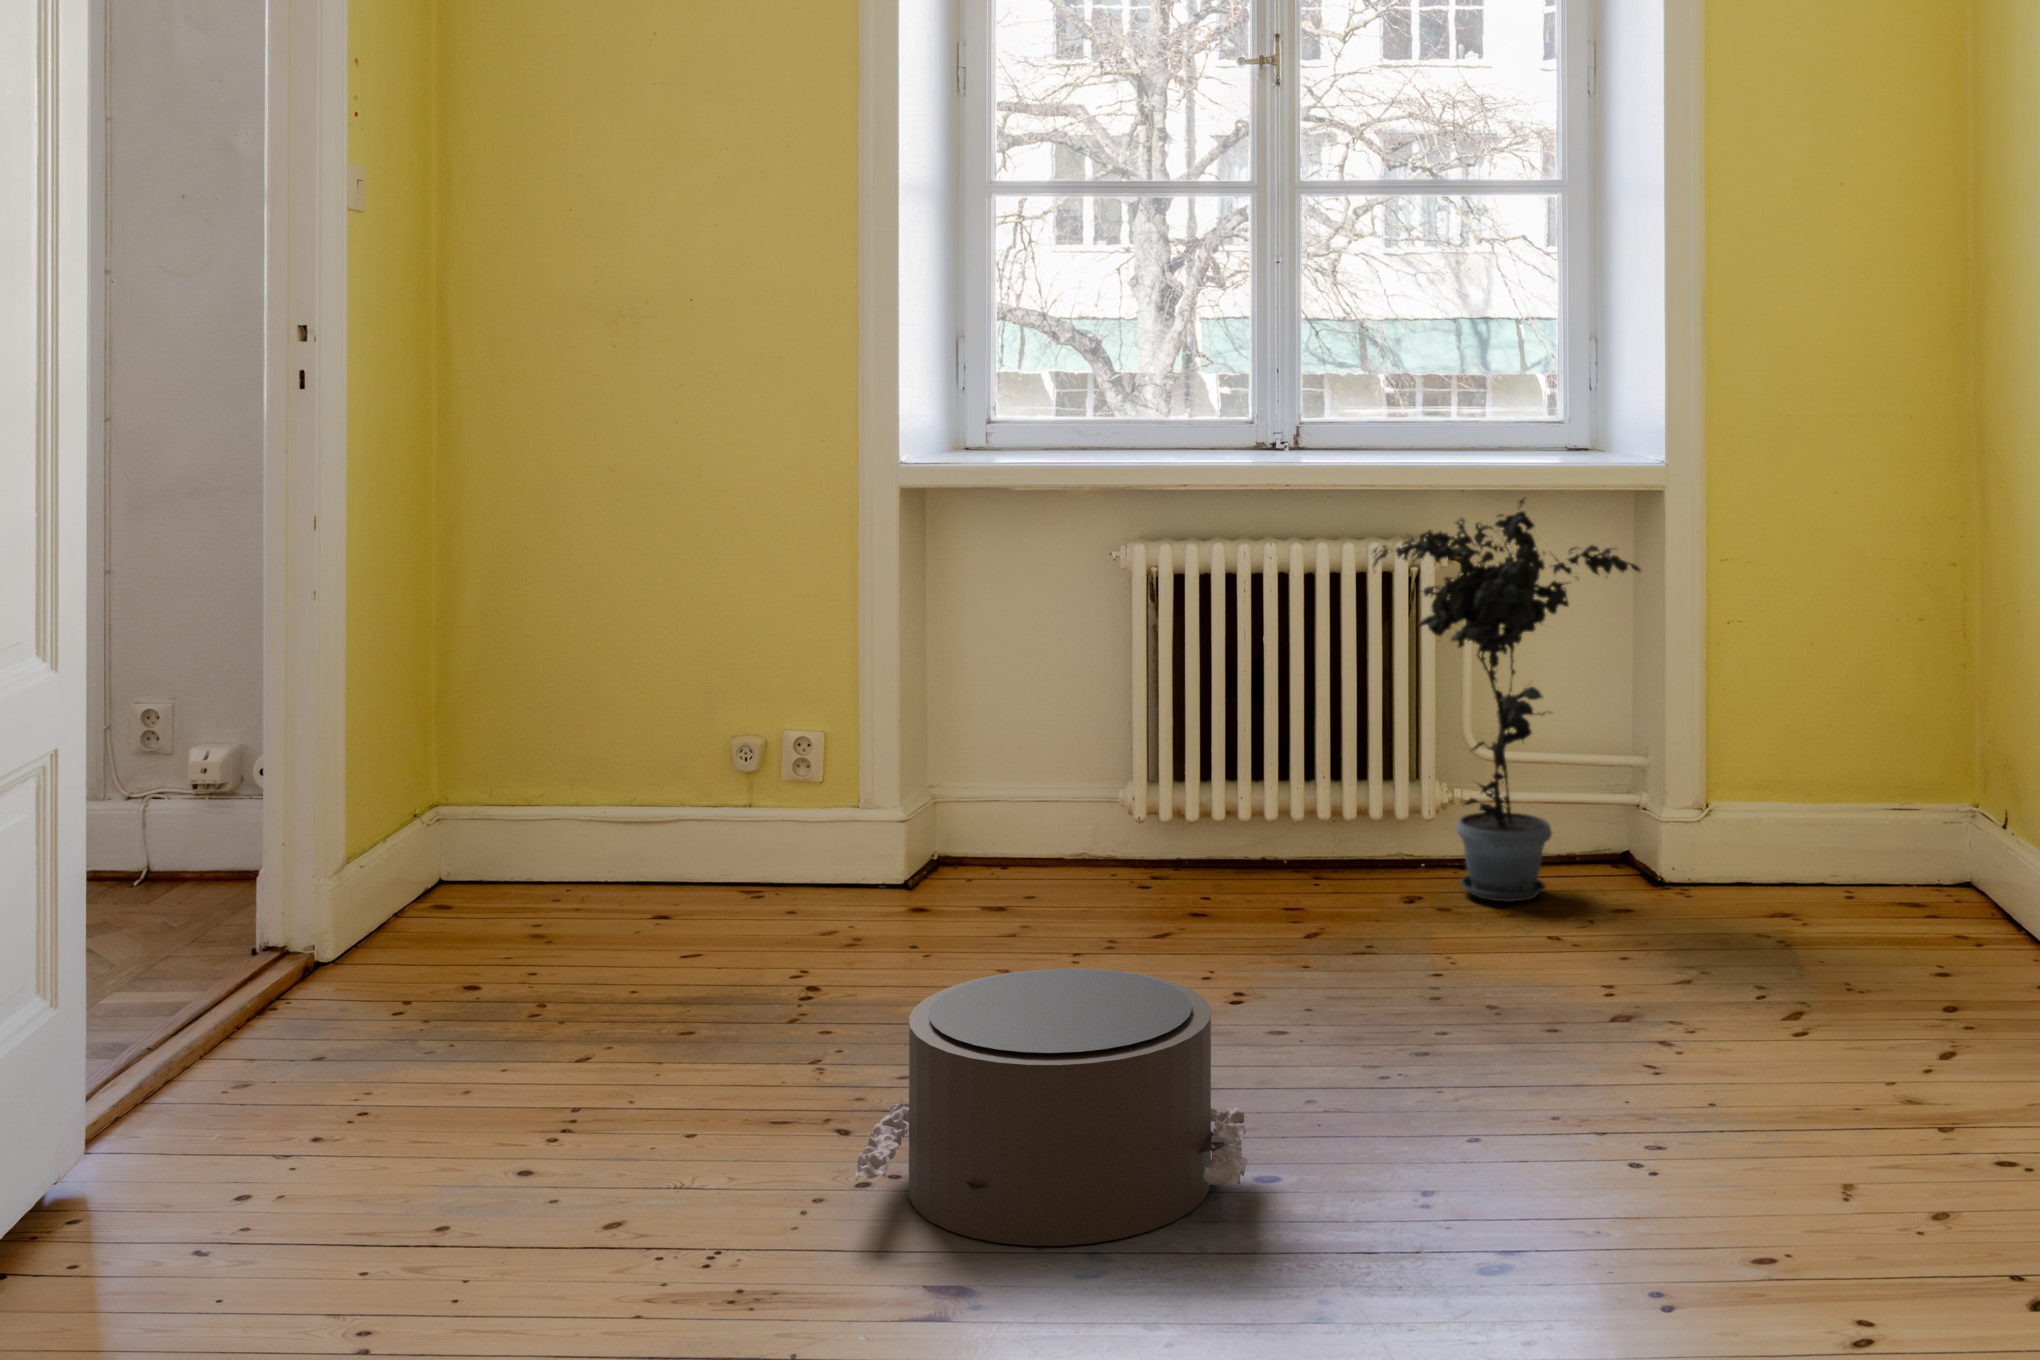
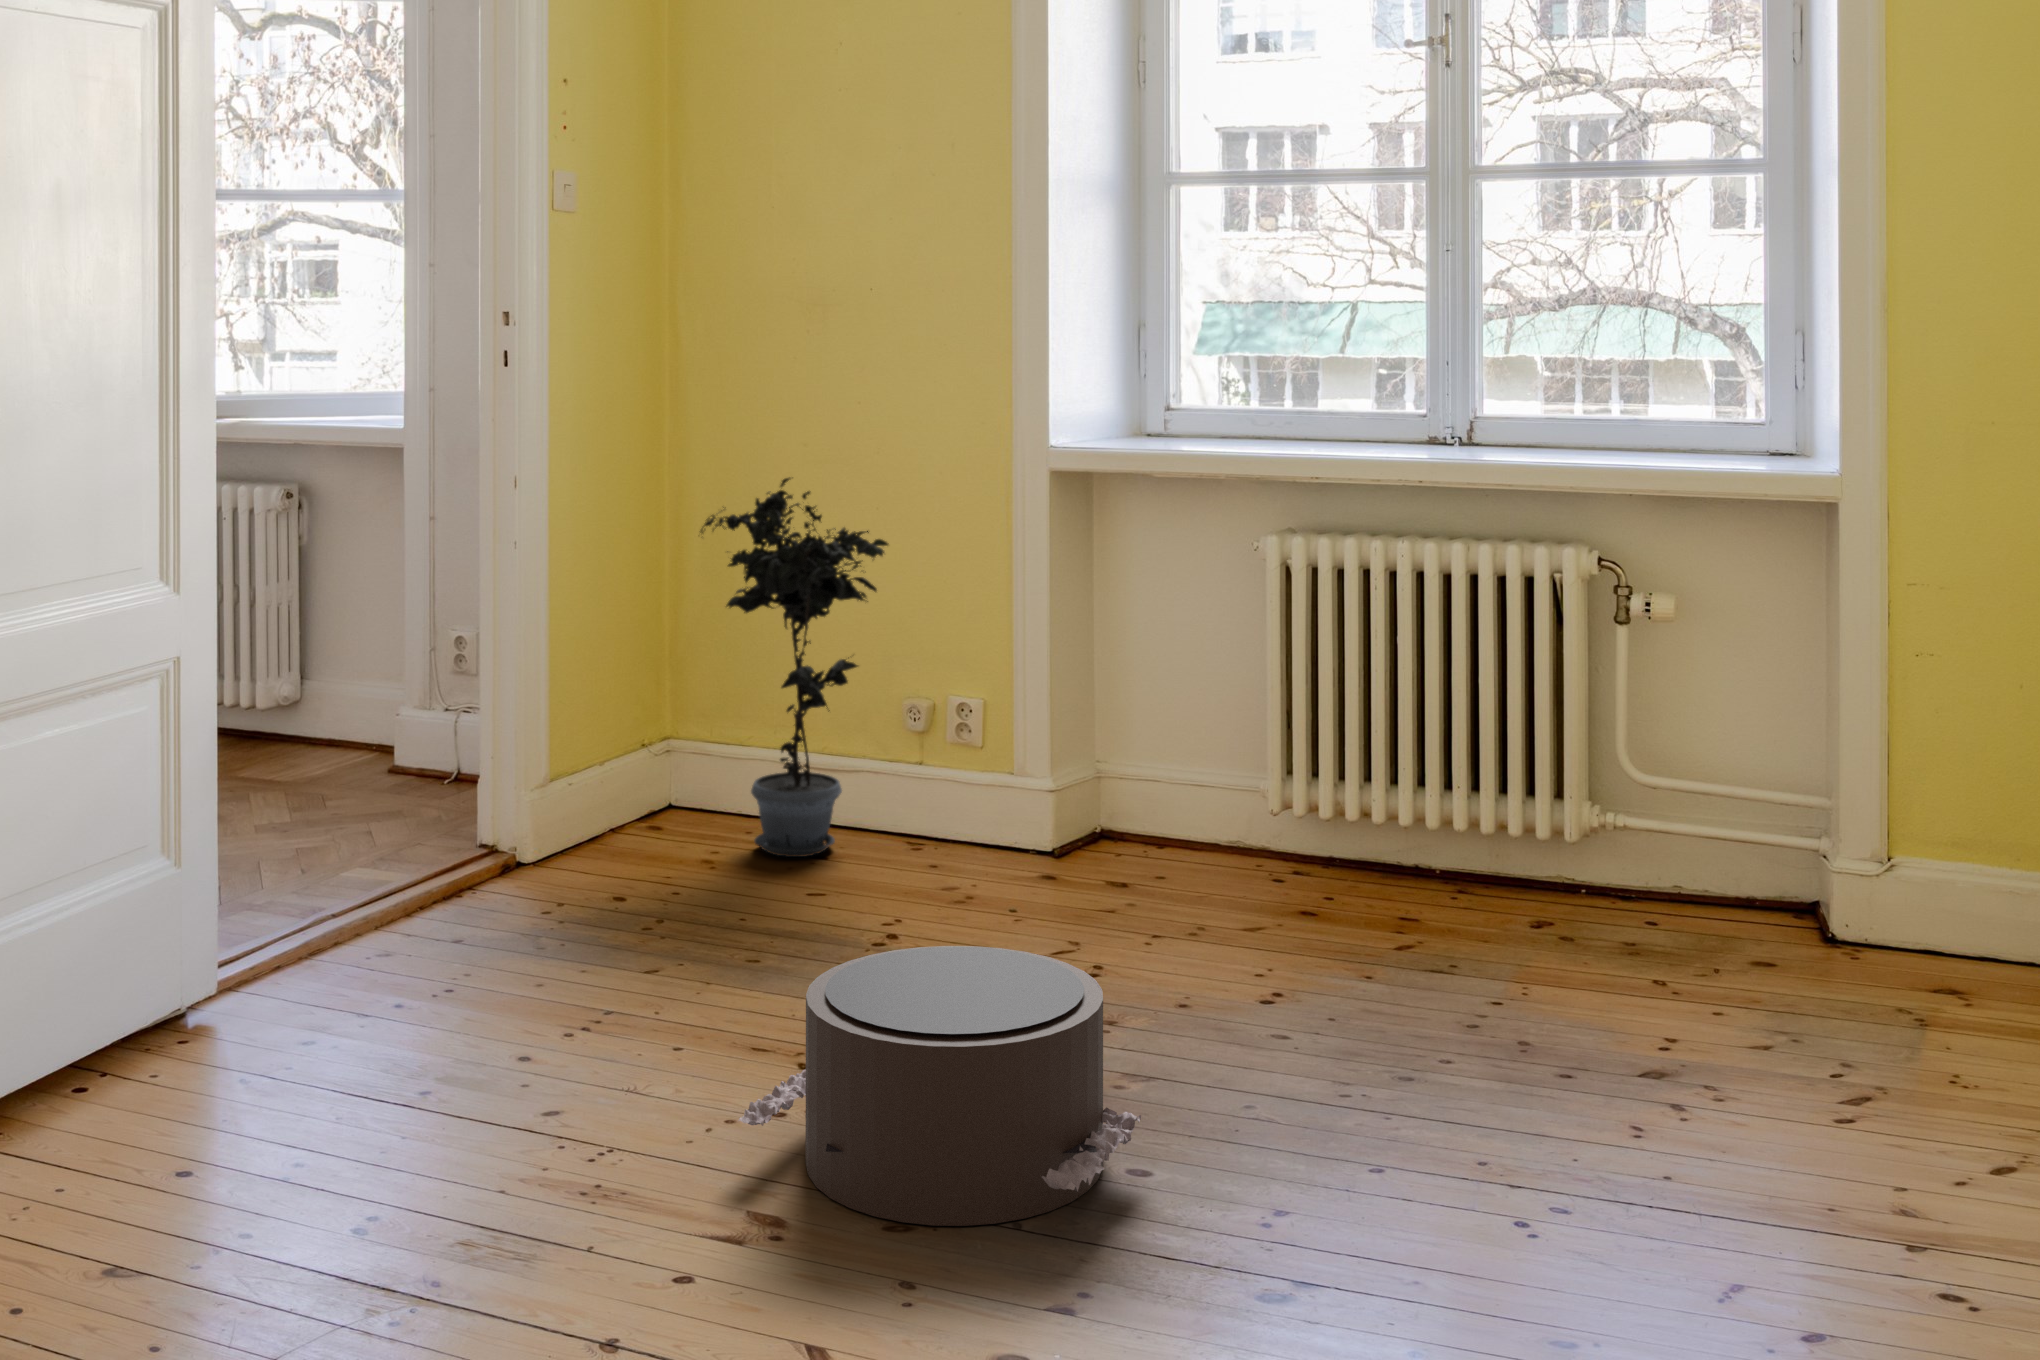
potted plant: present [1372,498,1641,902] -> present [700,477,888,857]

